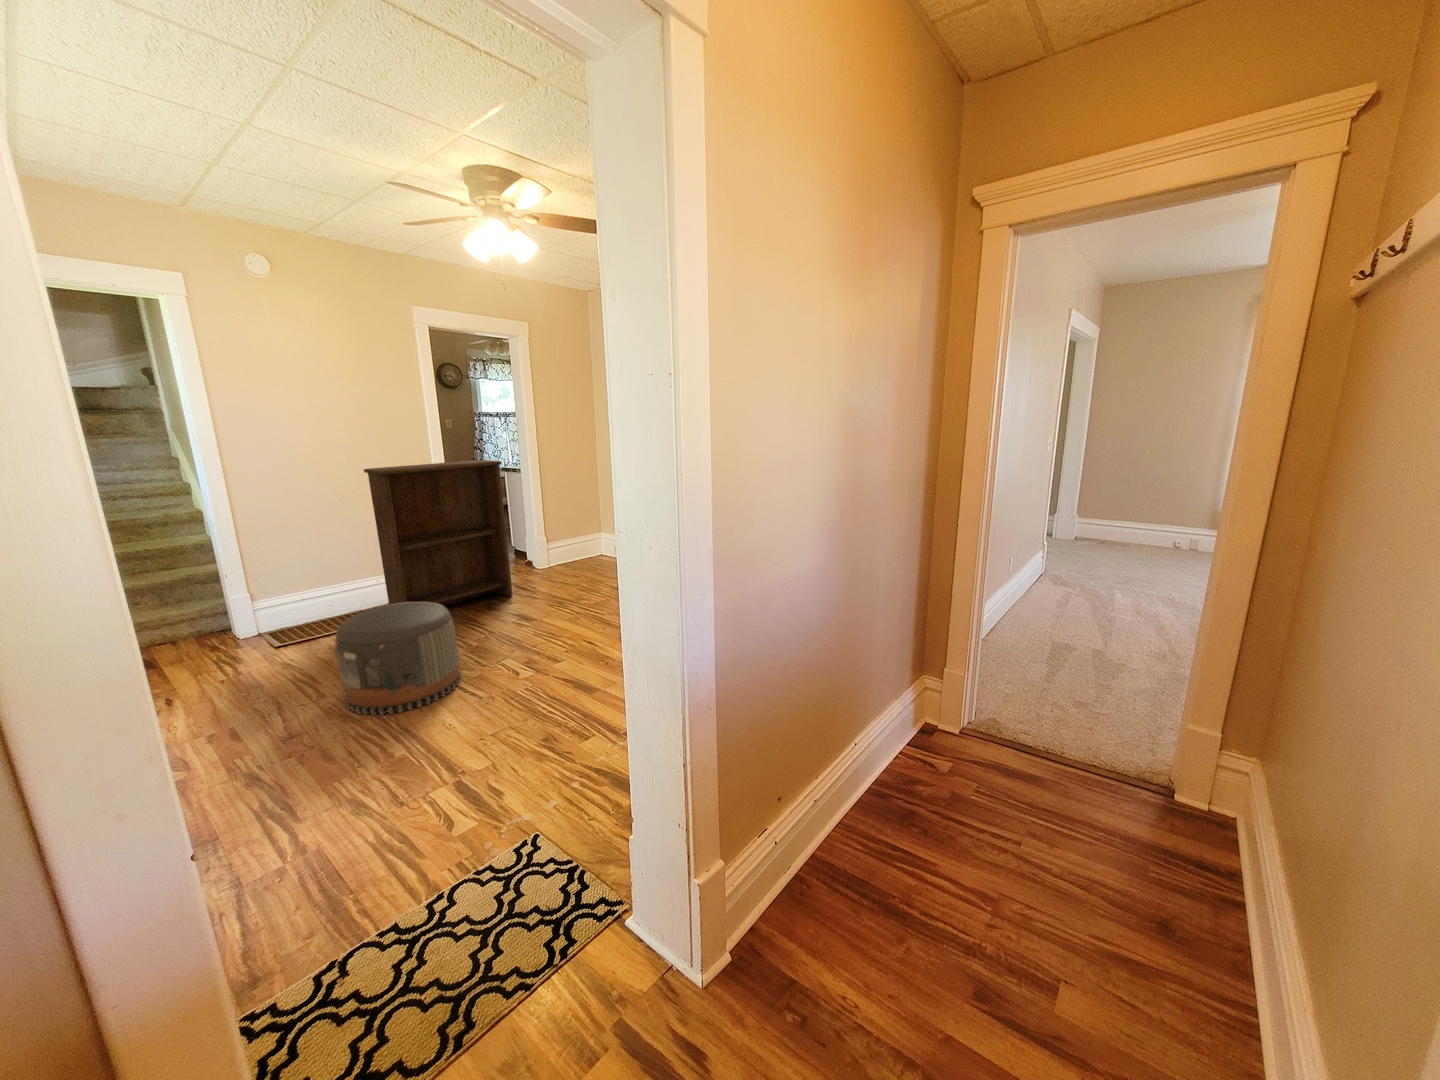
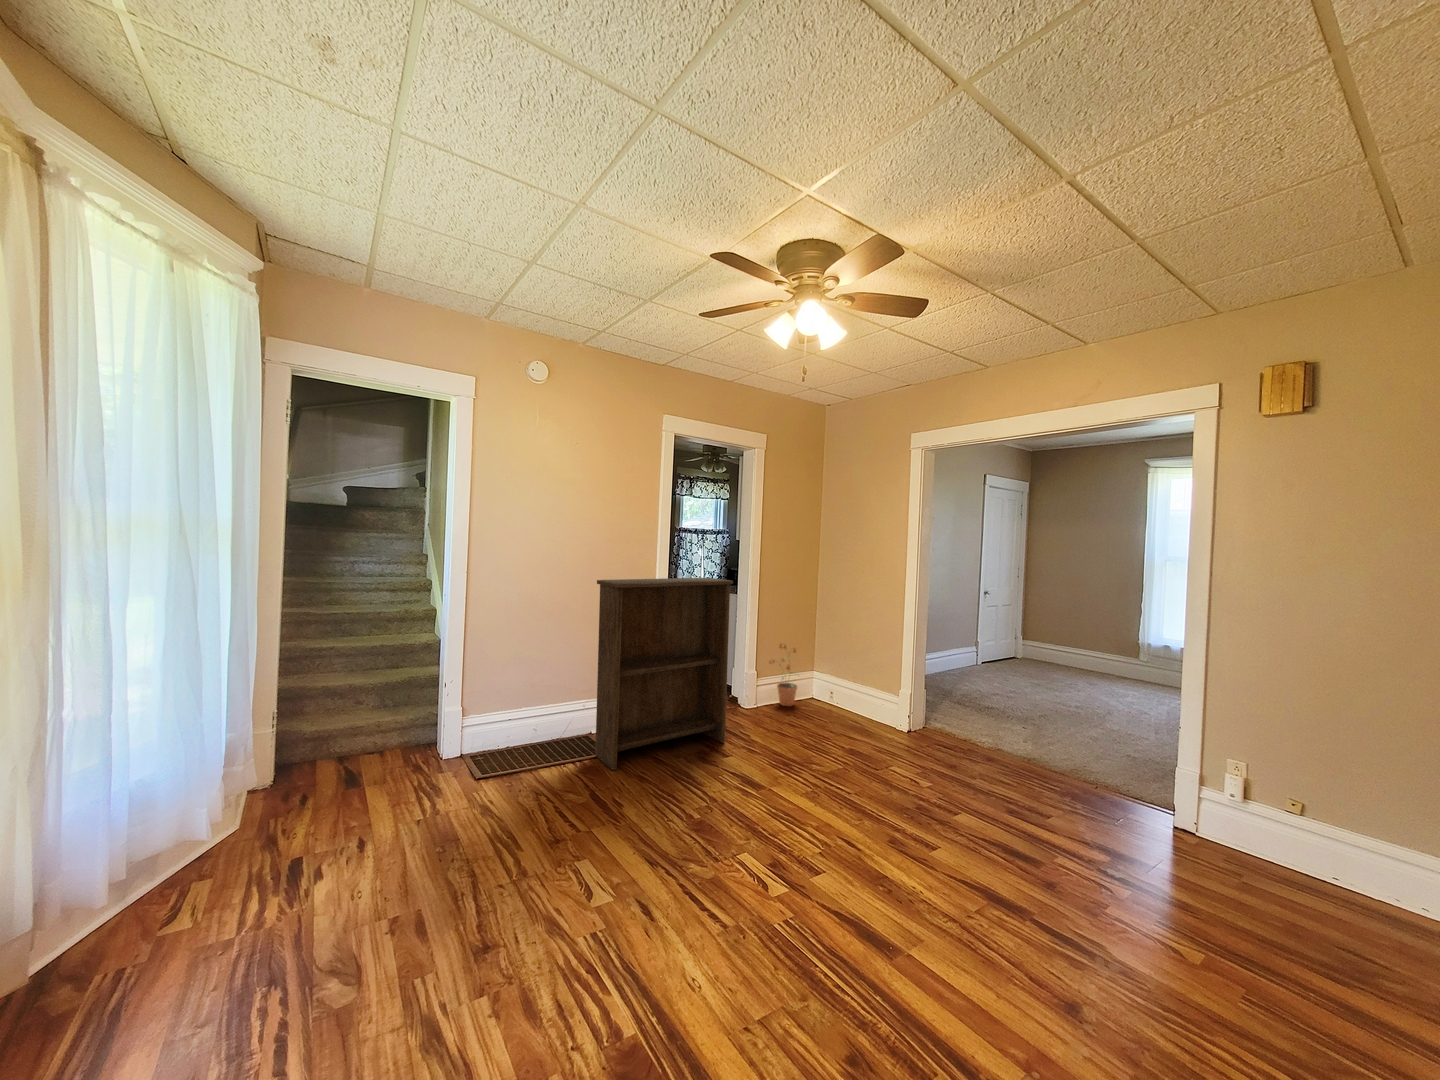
potted plant: none [558,513,586,565] -> present [769,644,797,706]
pouf: present [335,602,461,715] -> none [550,754,693,931]

